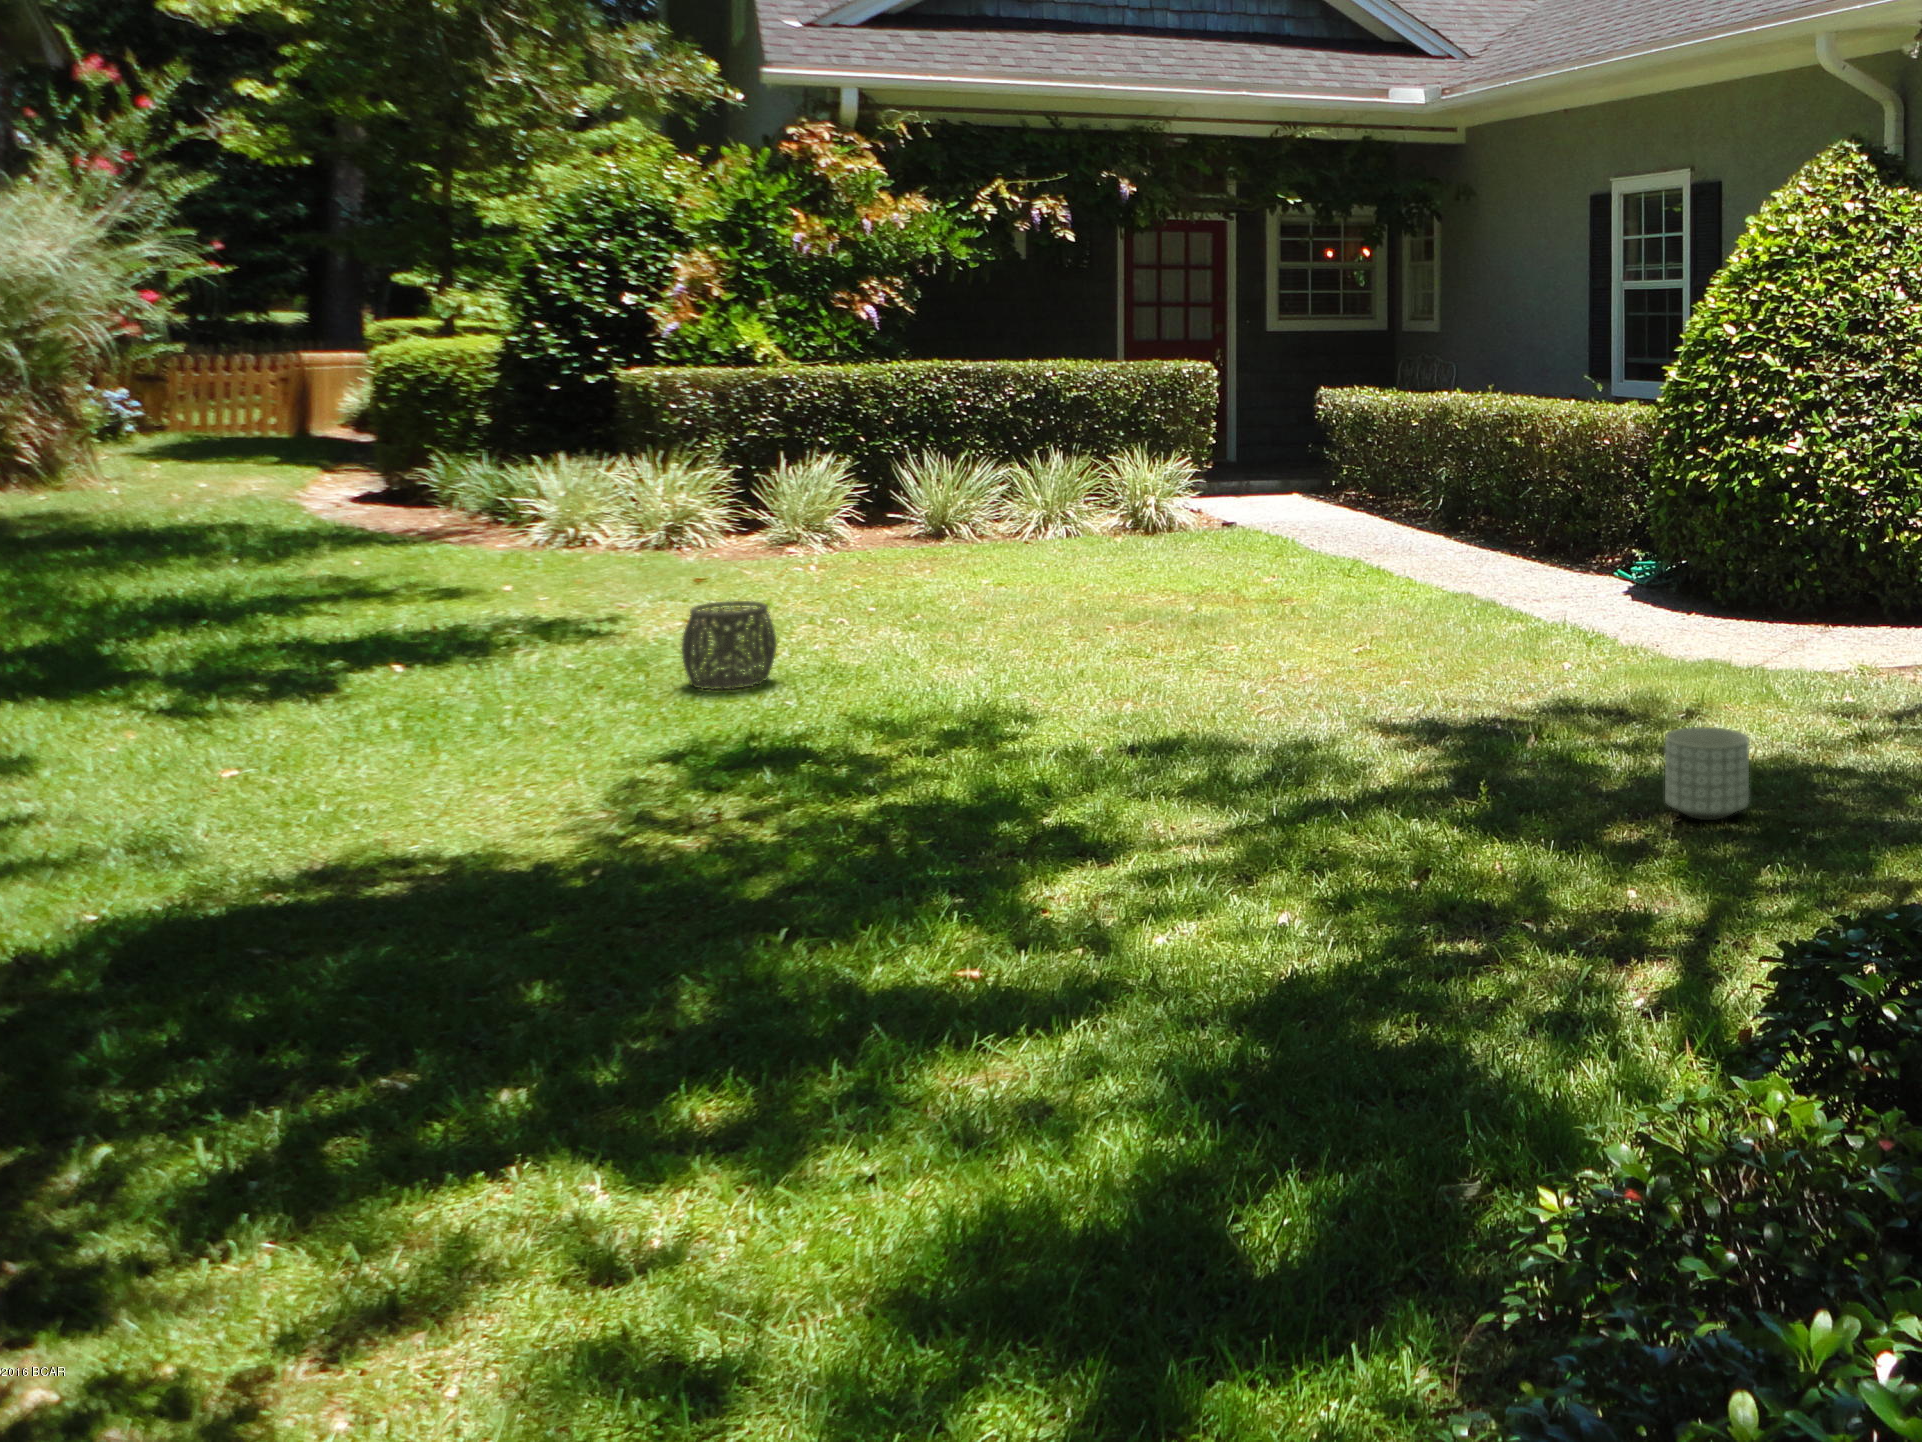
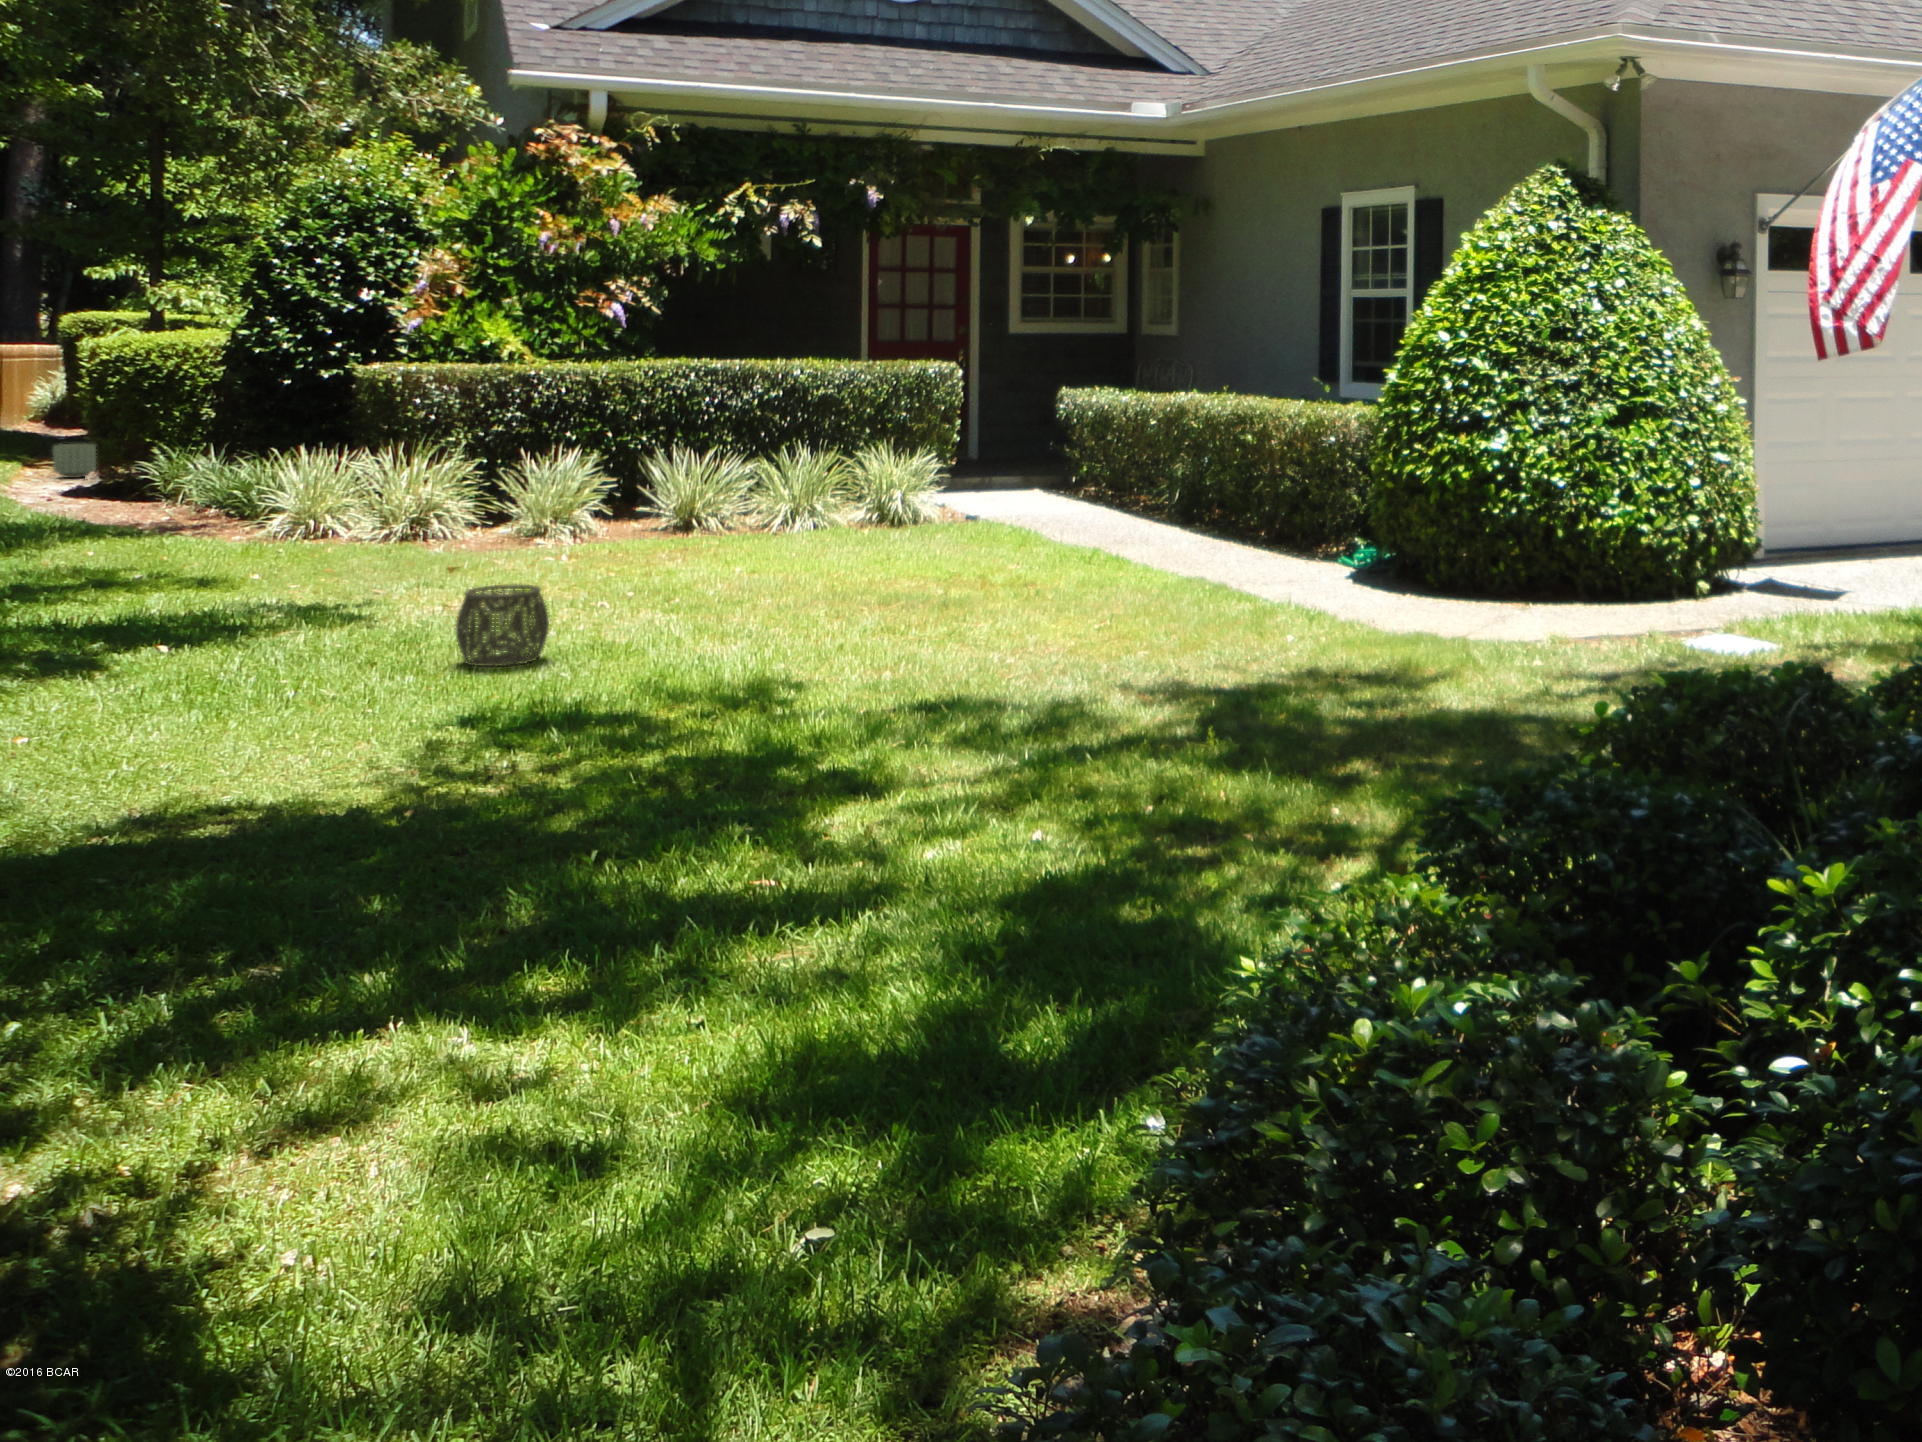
planter: present [1665,727,1749,820] -> present [53,444,96,478]

